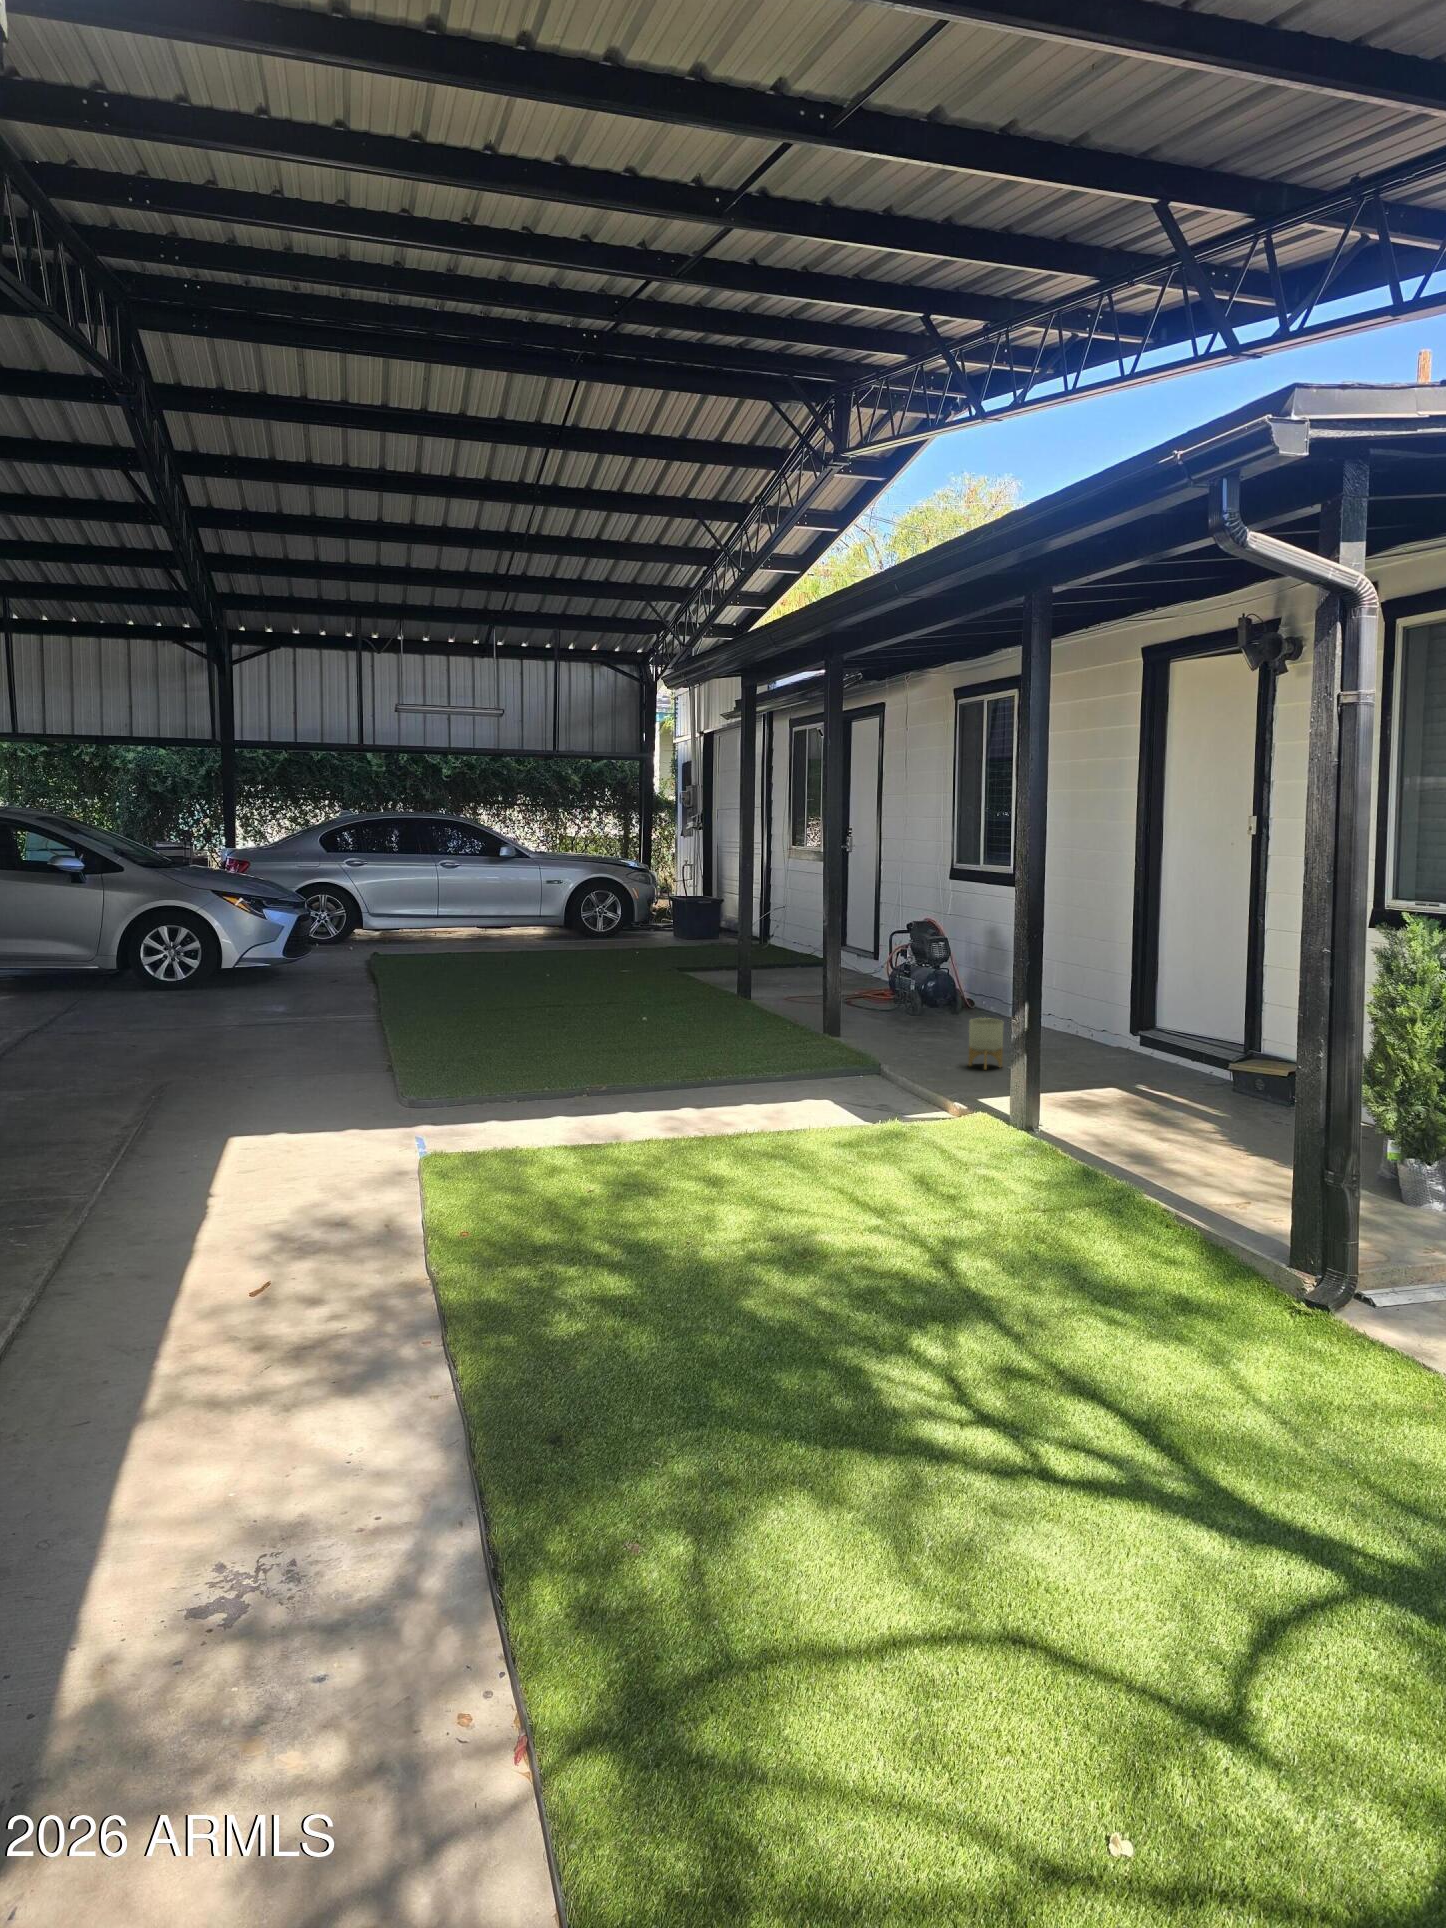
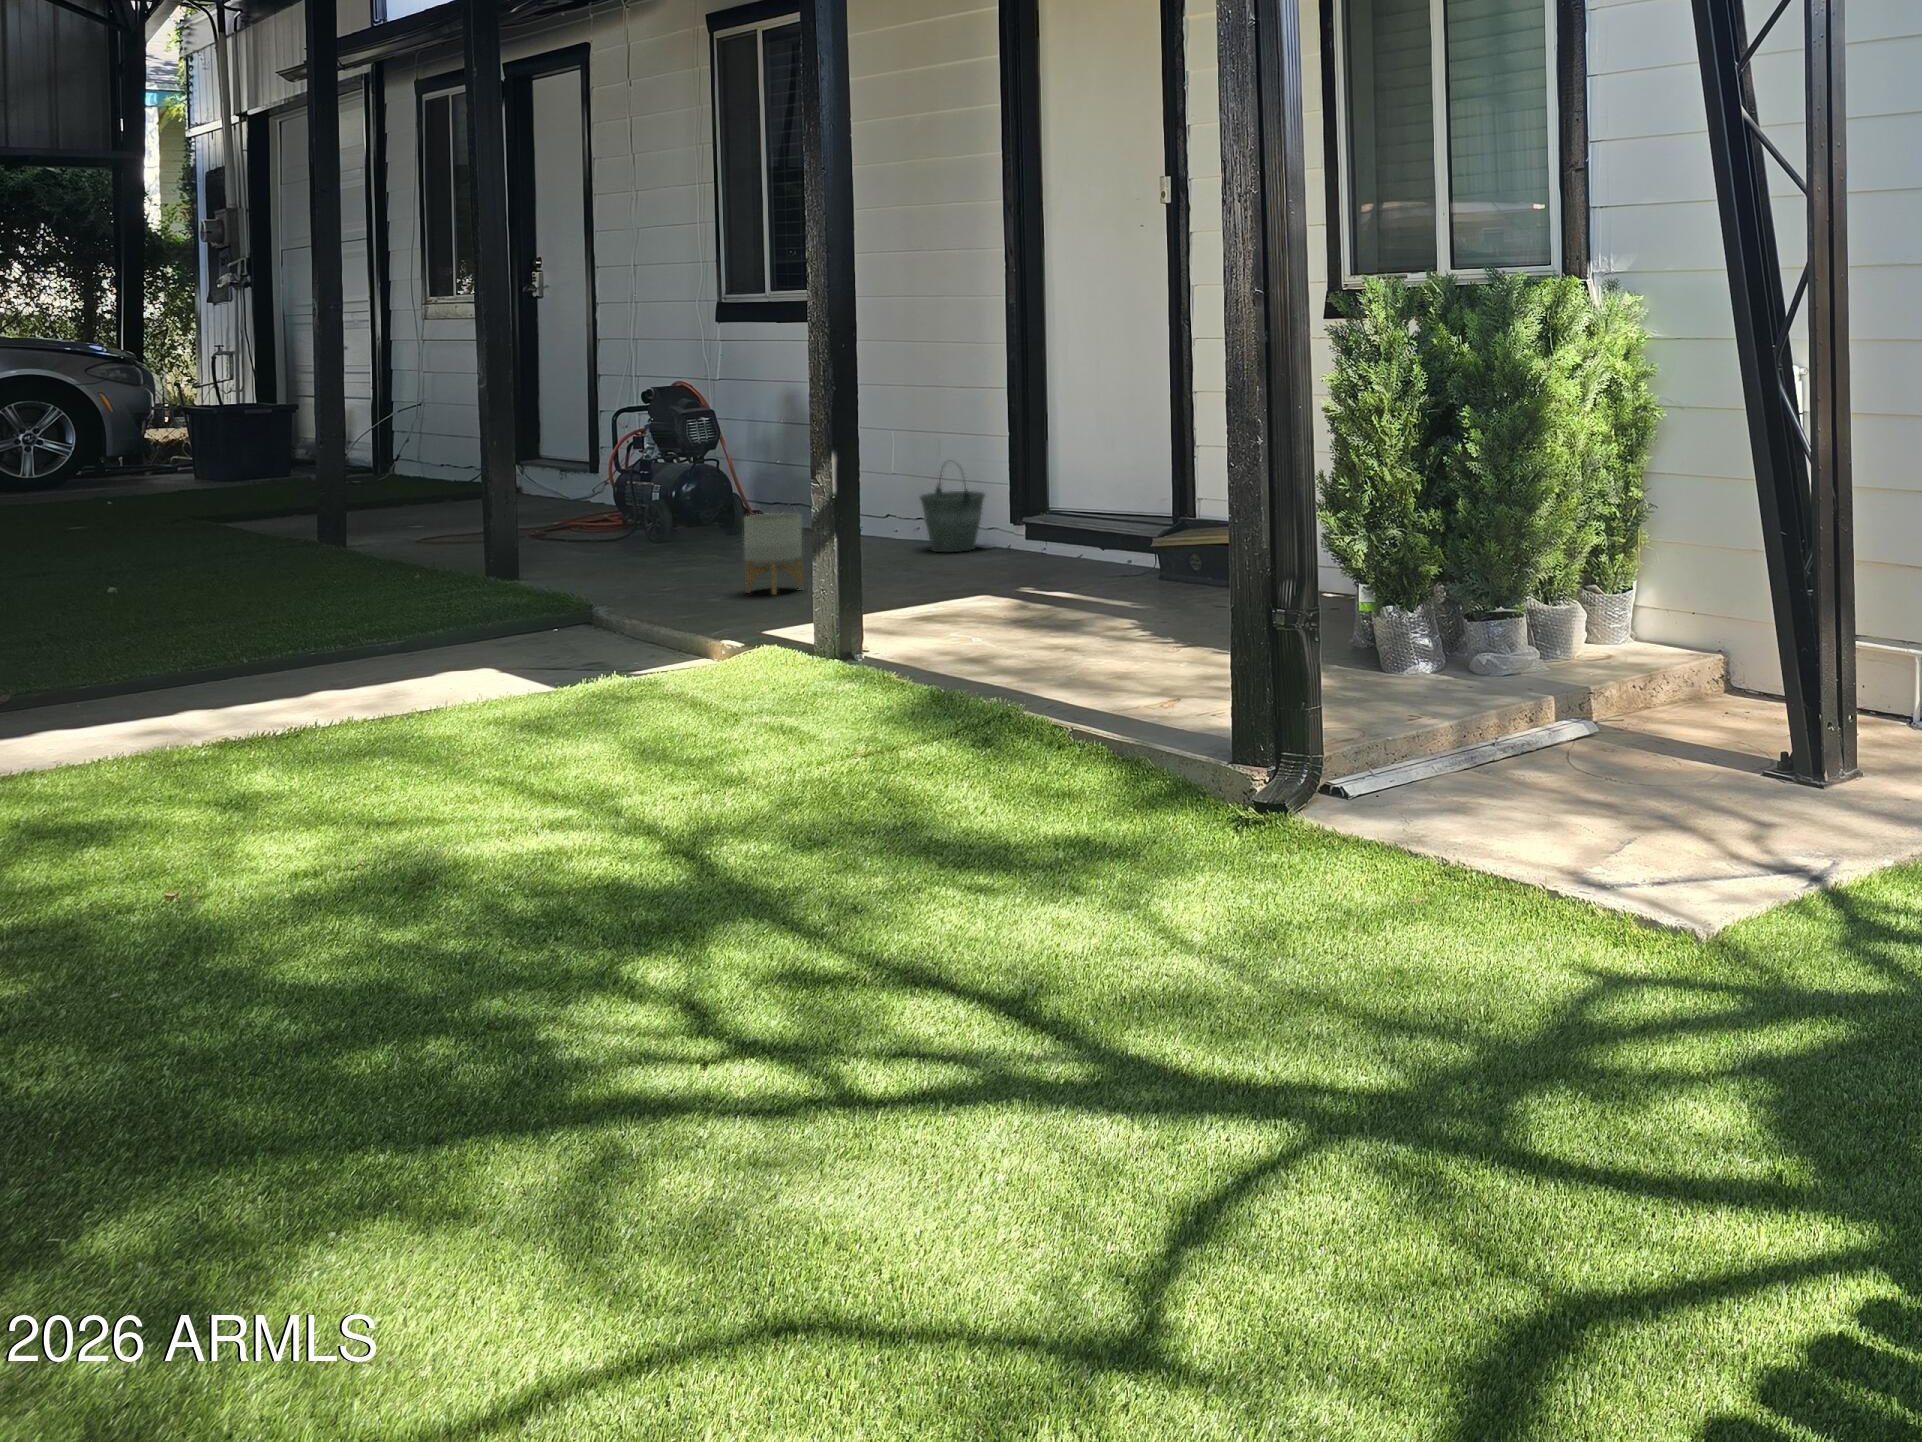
bucket: none [1074,989,1117,1048] -> present [920,468,985,552]

